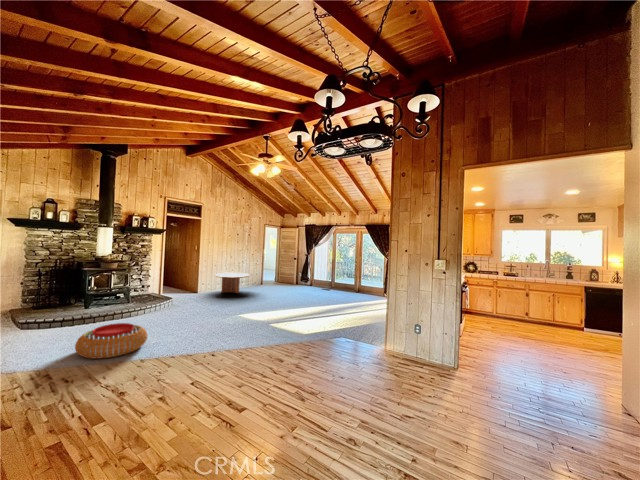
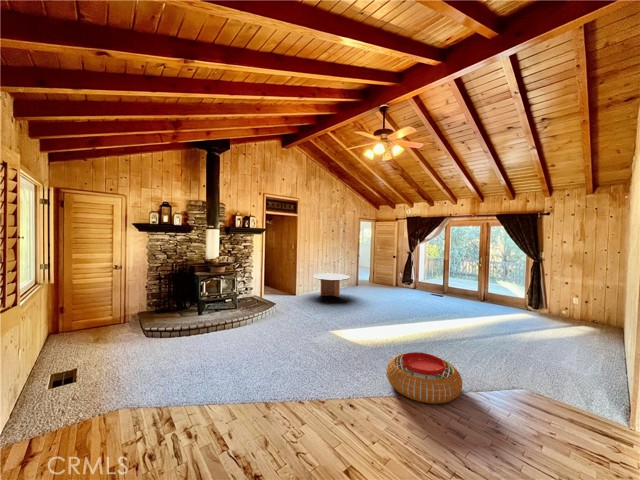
pouf: present [75,323,147,359] -> present [386,352,462,404]

